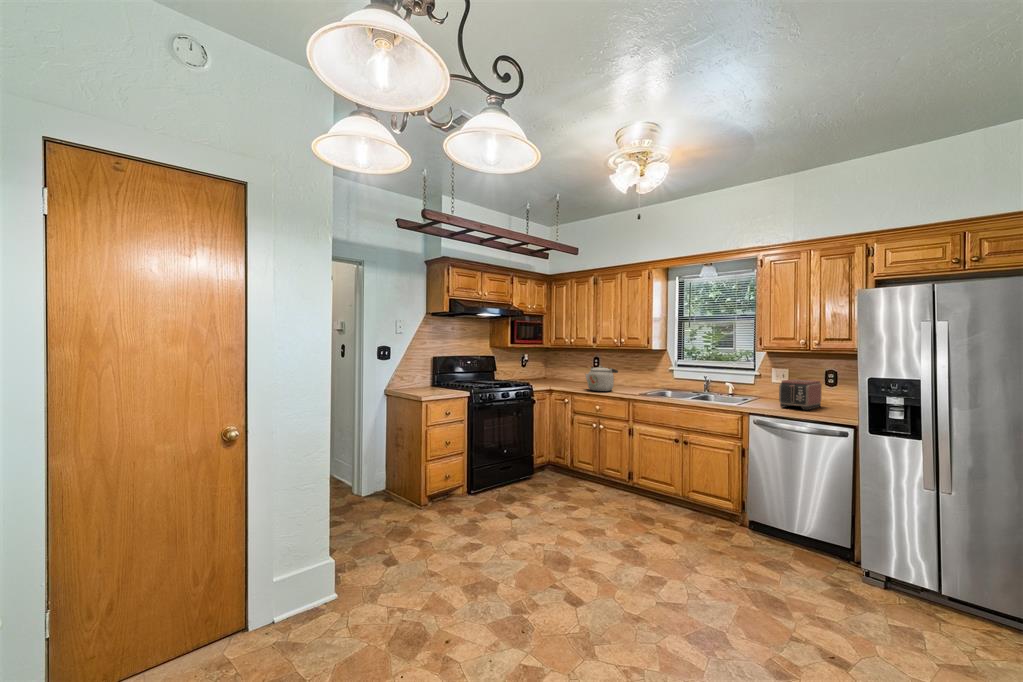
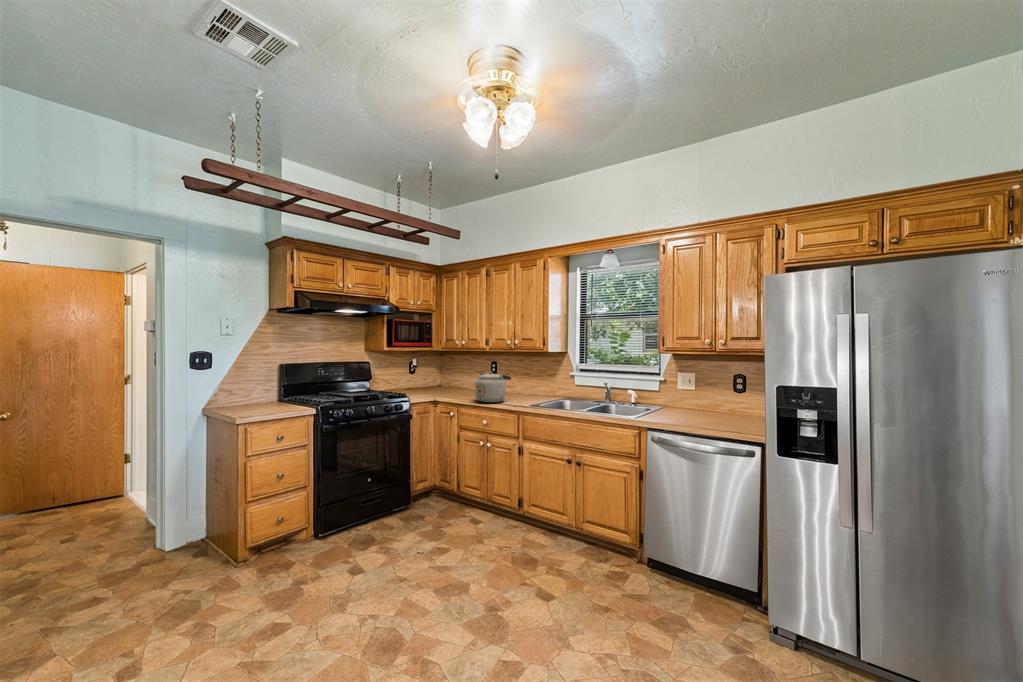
toaster: present [779,379,822,410] -> none [682,385,729,423]

